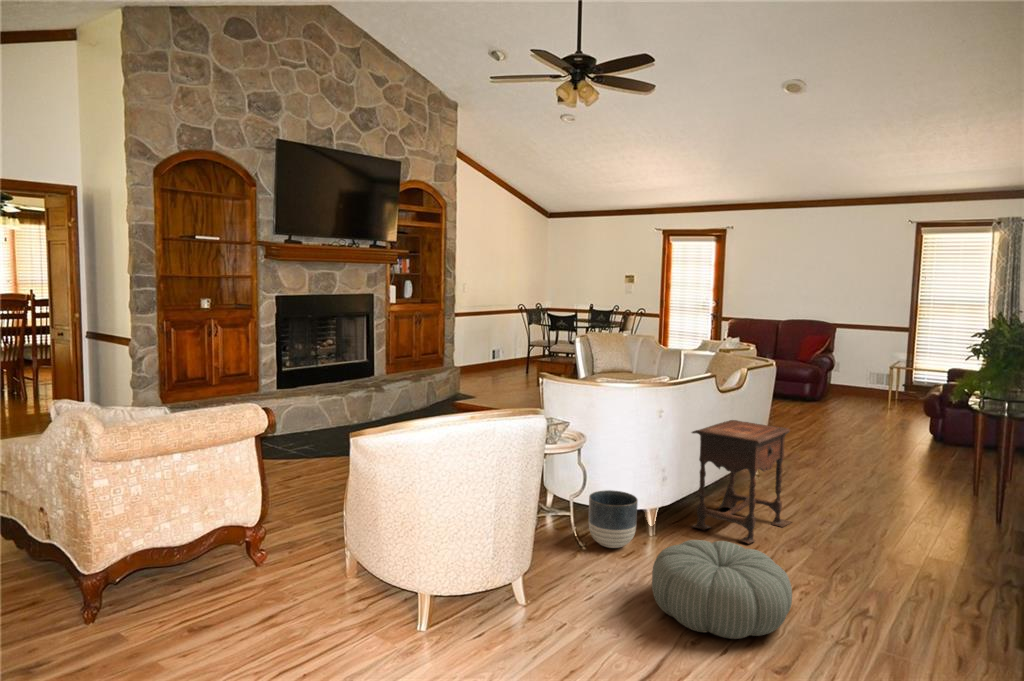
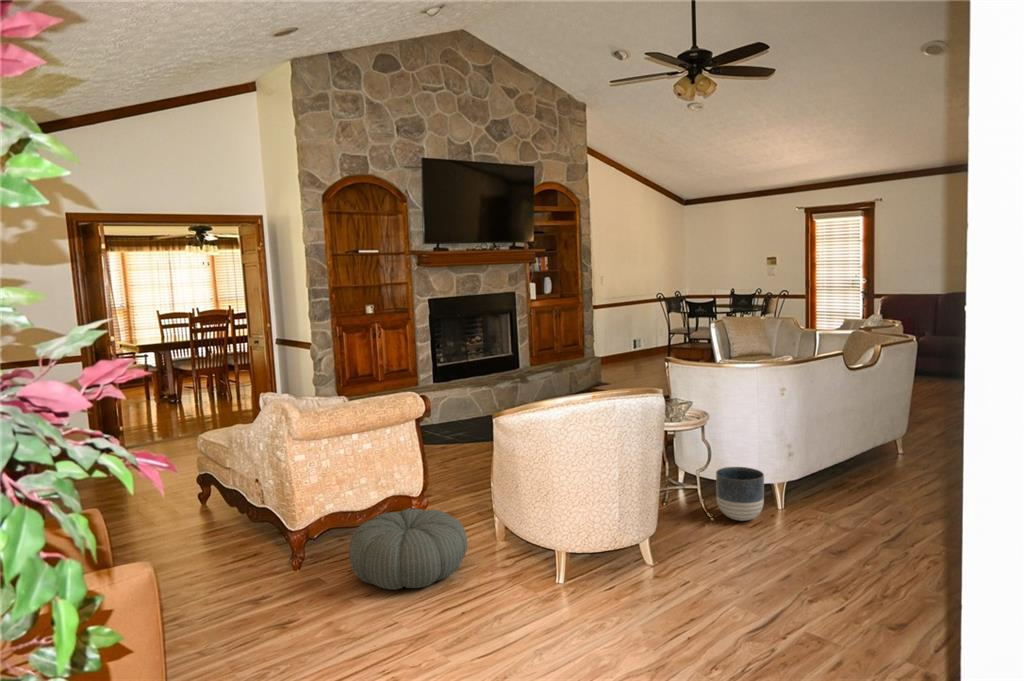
side table: present [692,420,791,544] -> none [820,398,937,519]
pouf: present [652,540,792,639] -> present [349,509,467,590]

